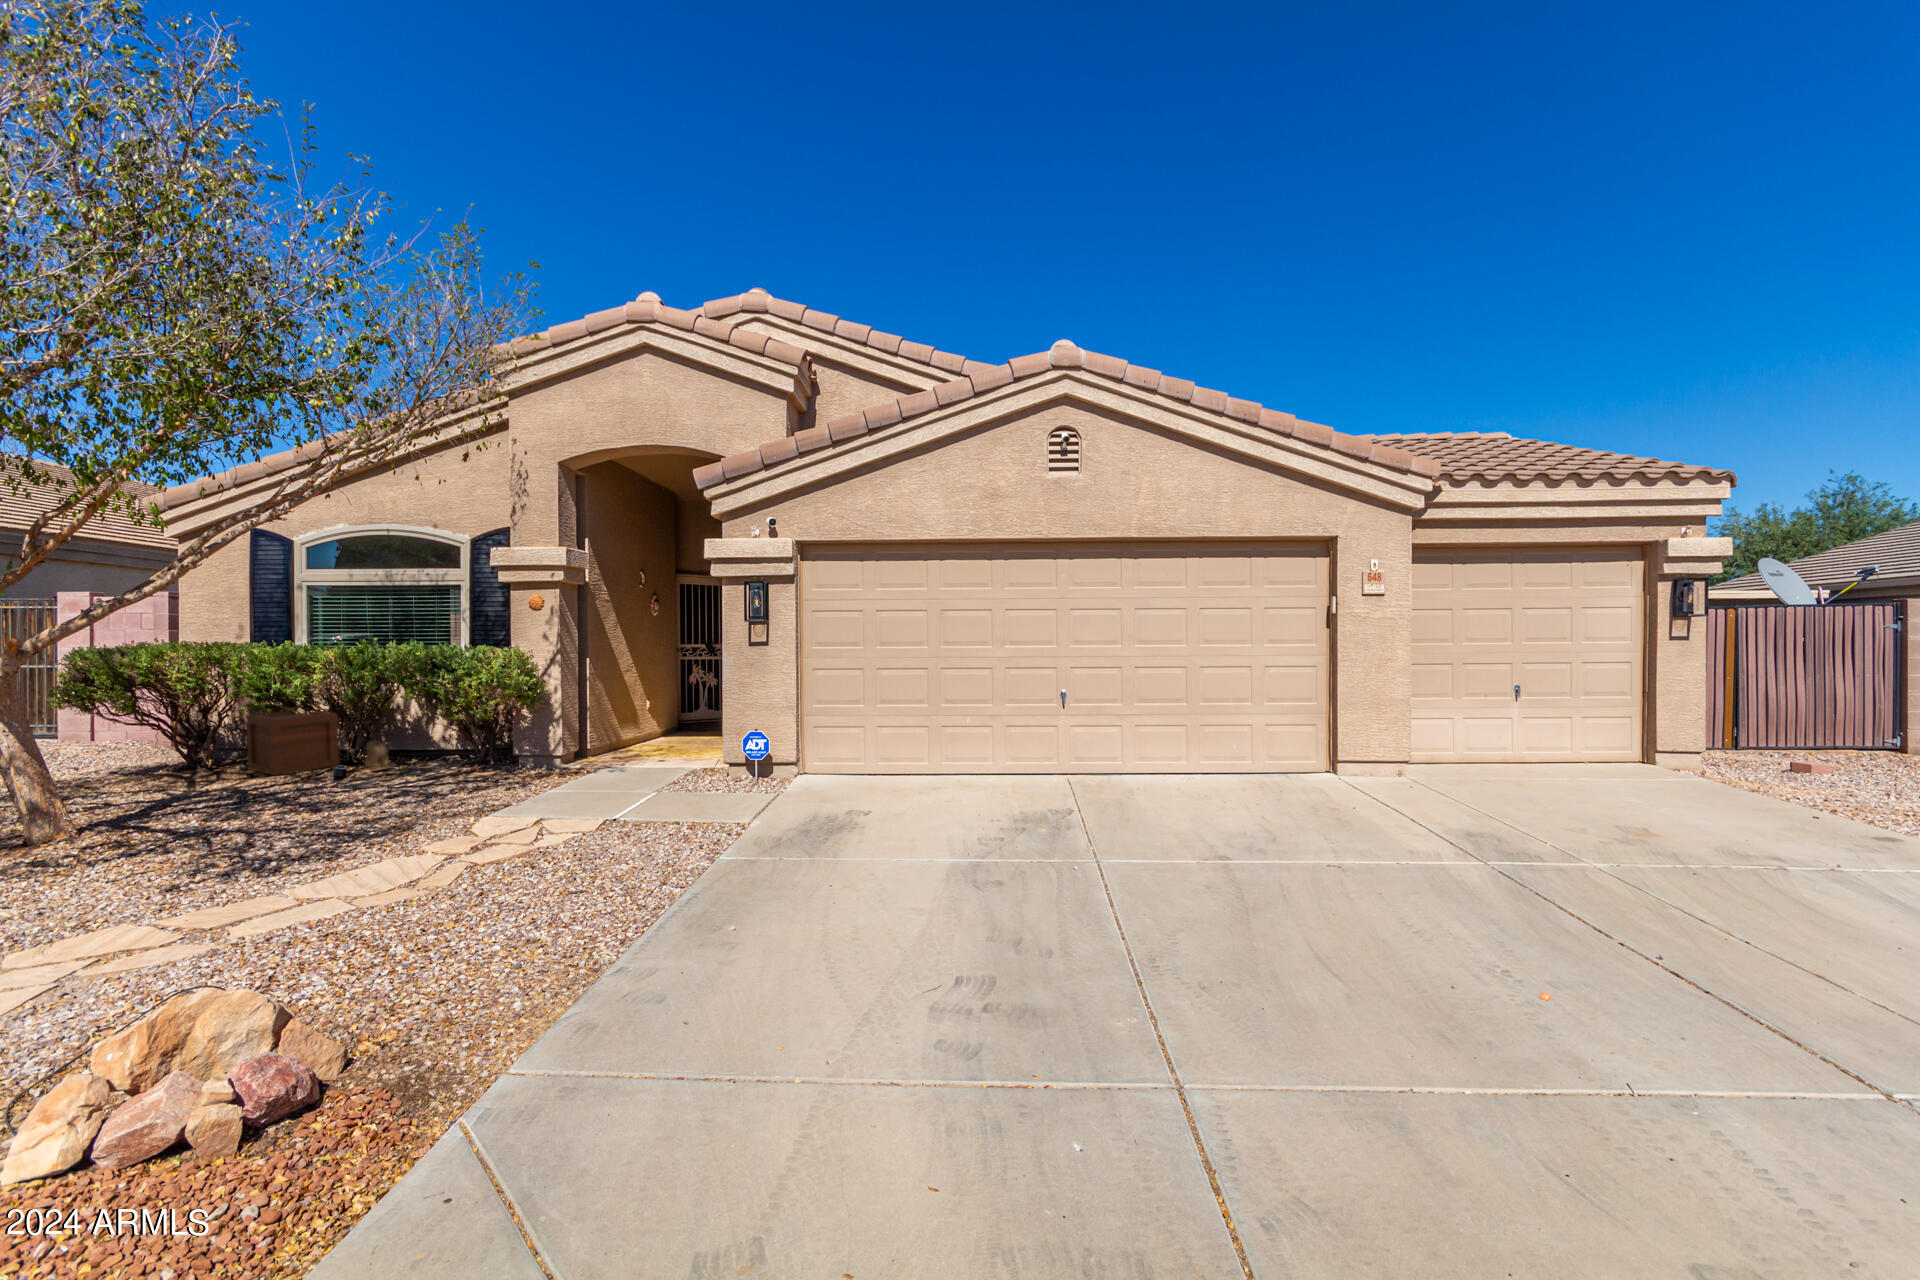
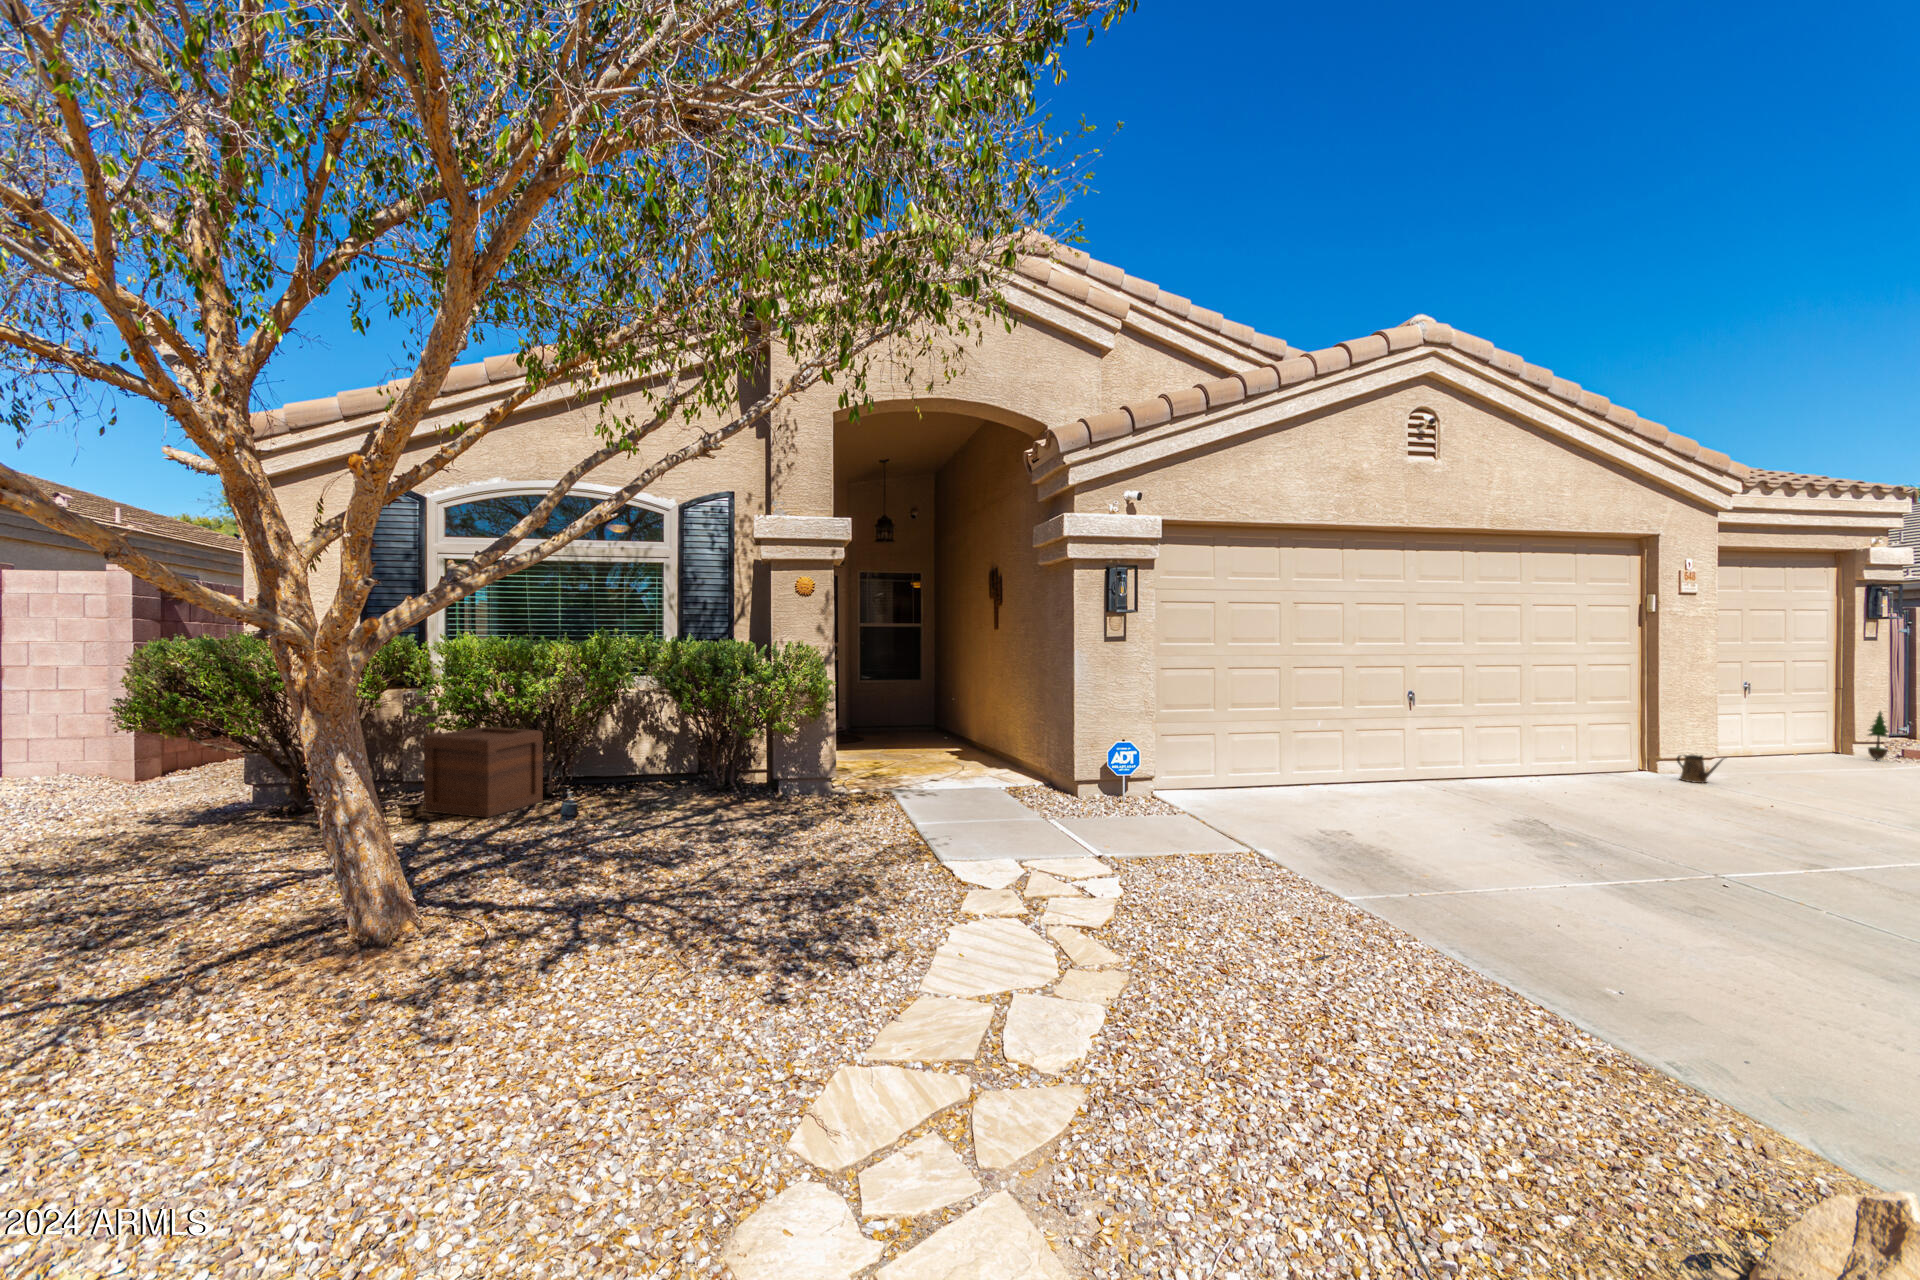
potted tree: none [1664,718,1691,773] -> present [1868,711,1889,760]
watering can: present [365,741,391,767] -> present [1677,755,1725,783]

